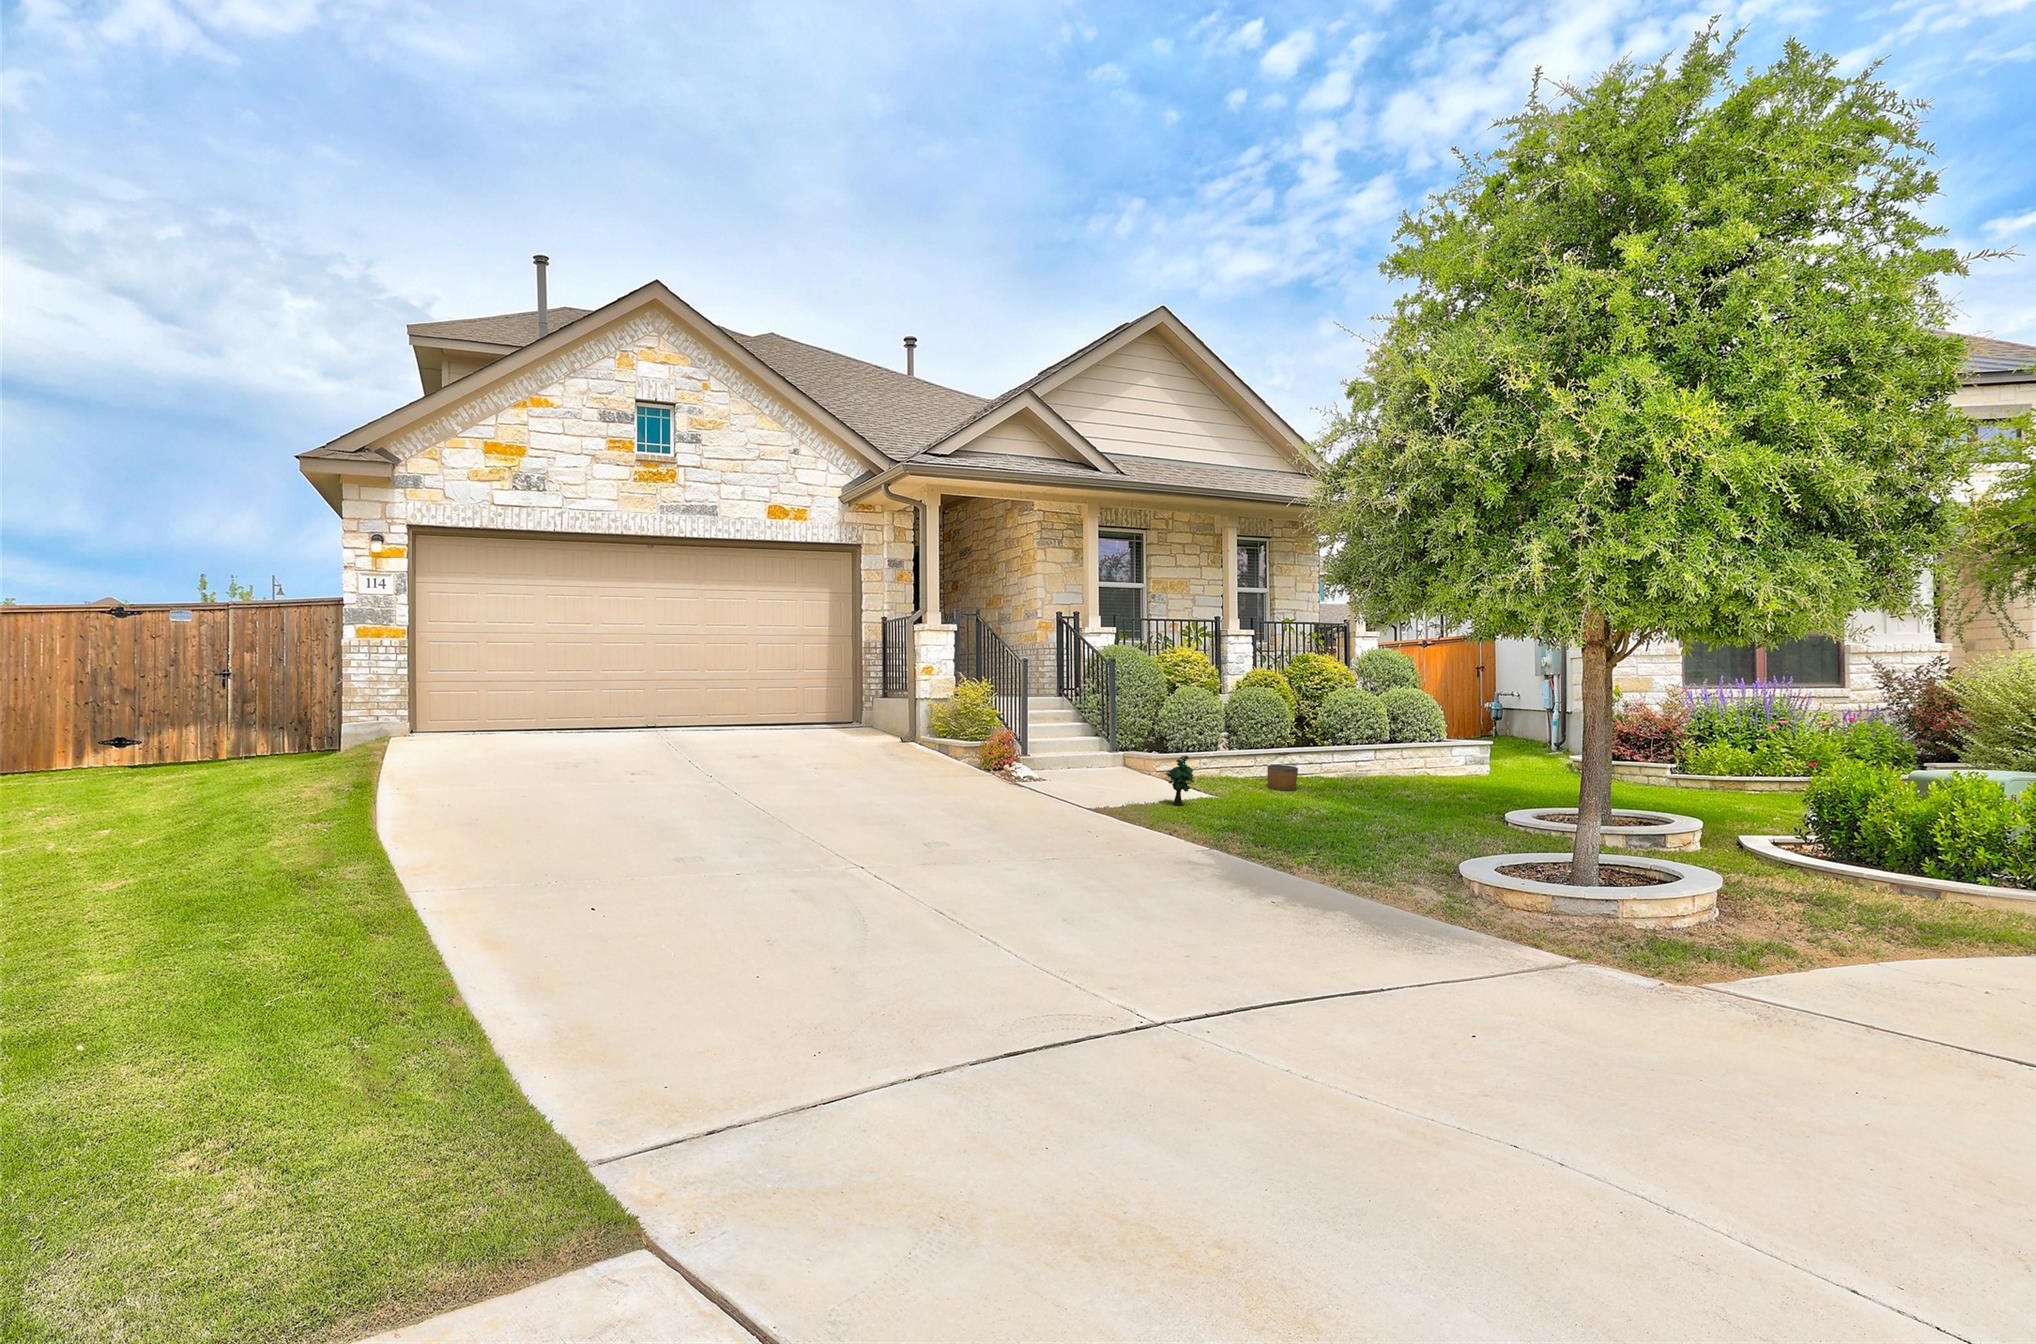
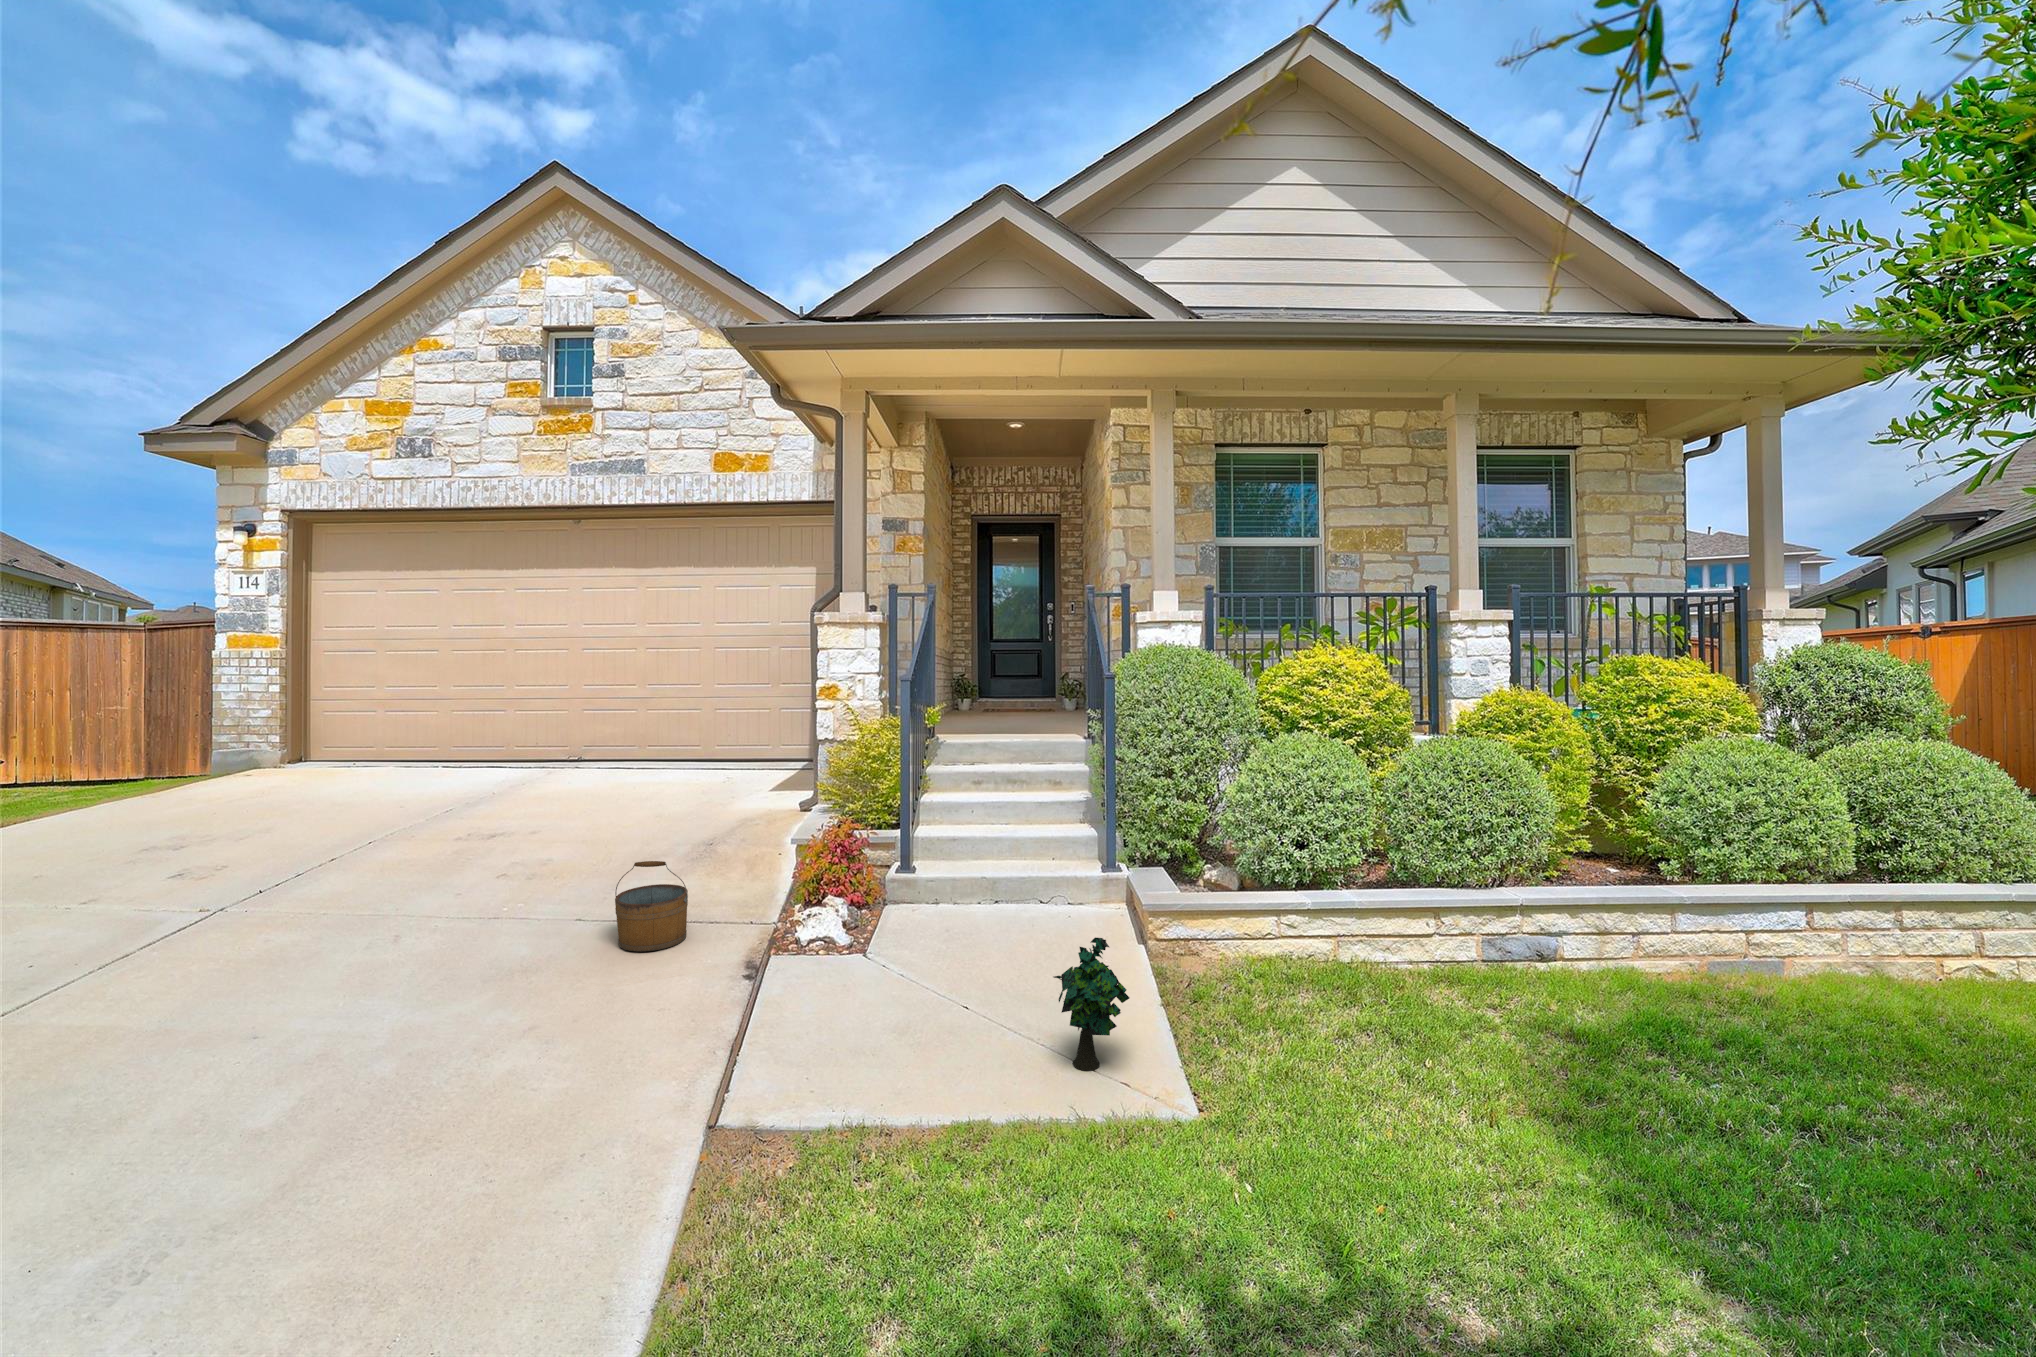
bucket: present [1267,753,1298,791] -> present [615,861,688,952]

